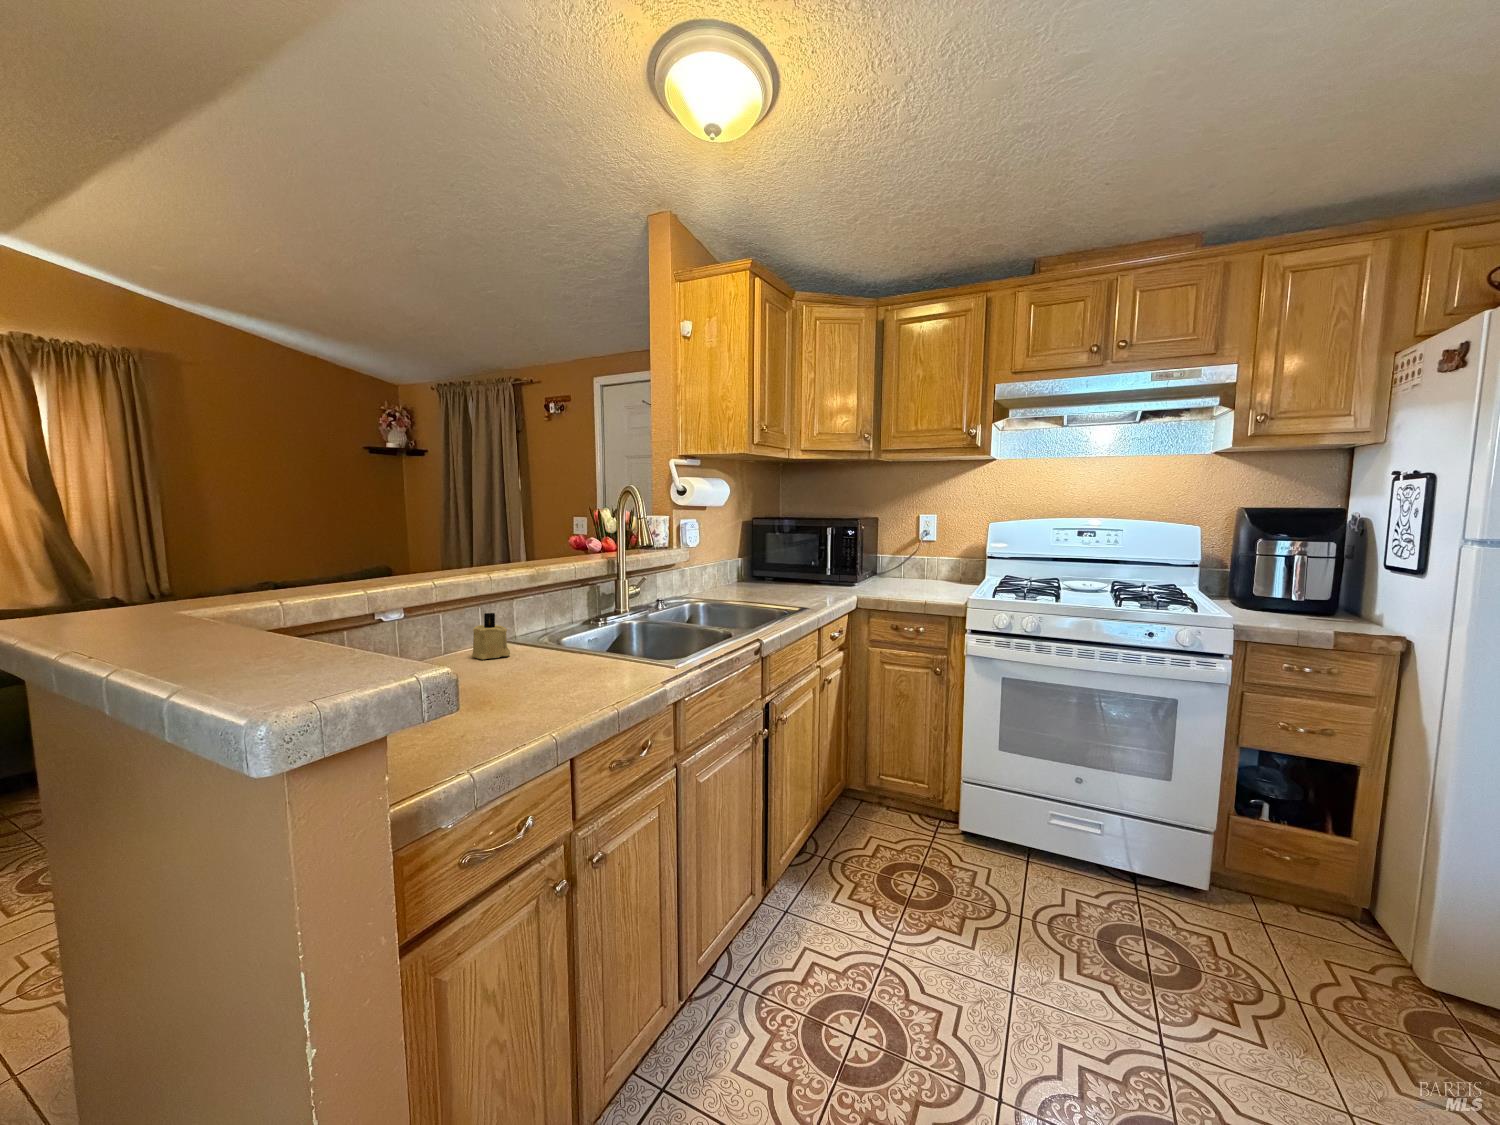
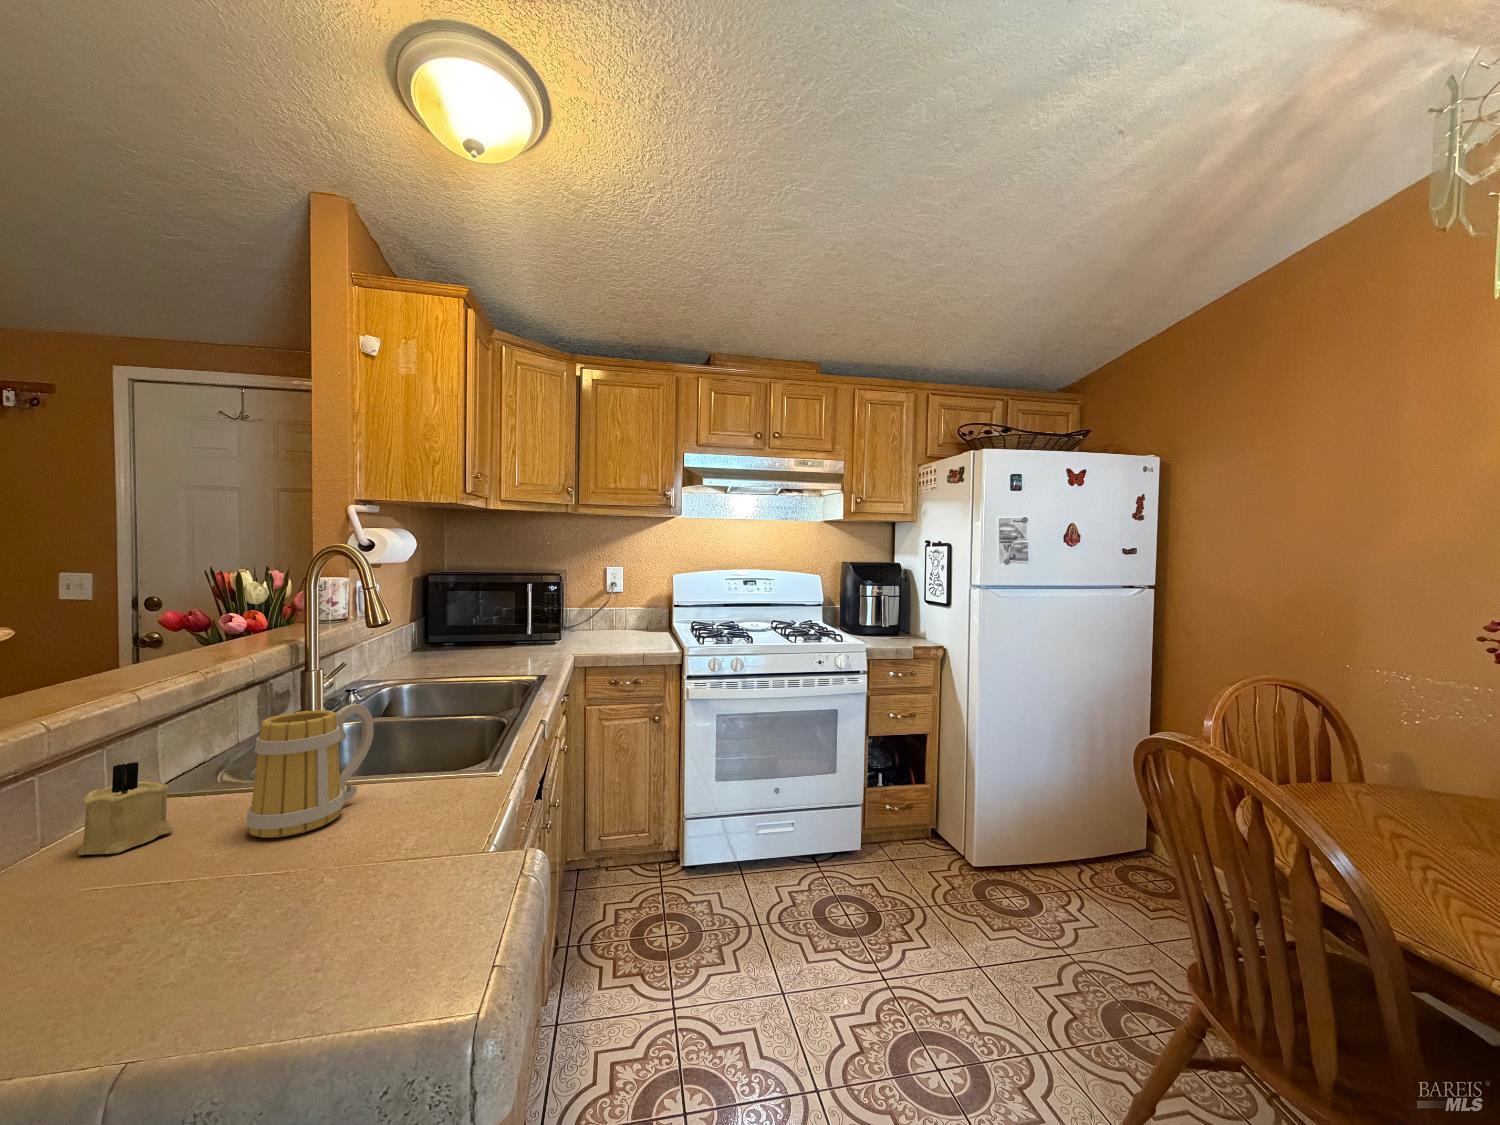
mug: none [528,596,600,669] -> present [246,704,374,838]

